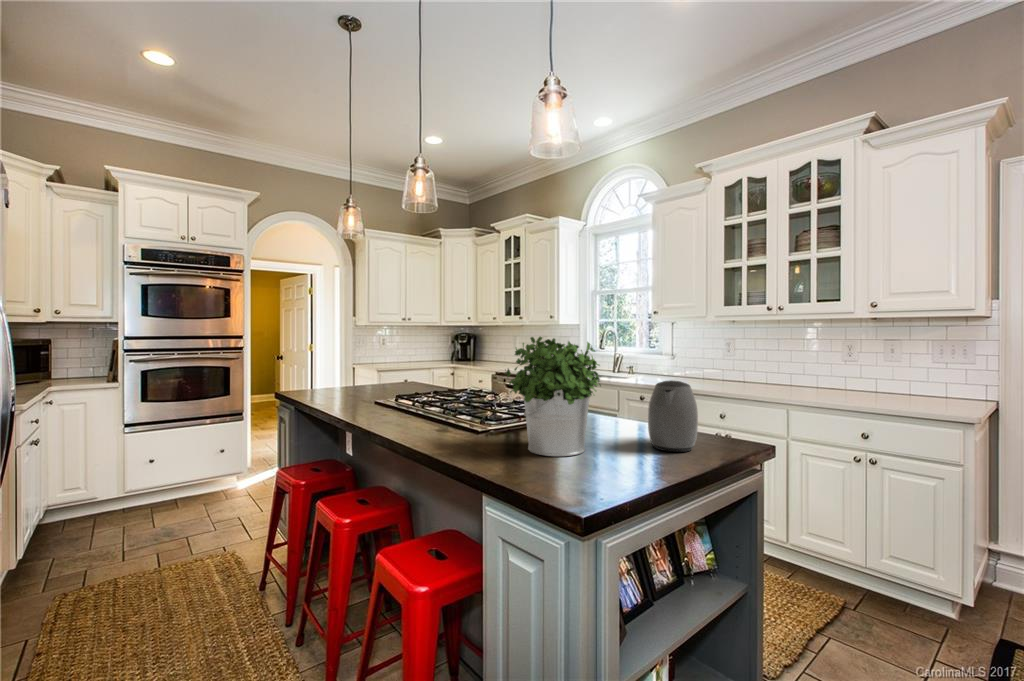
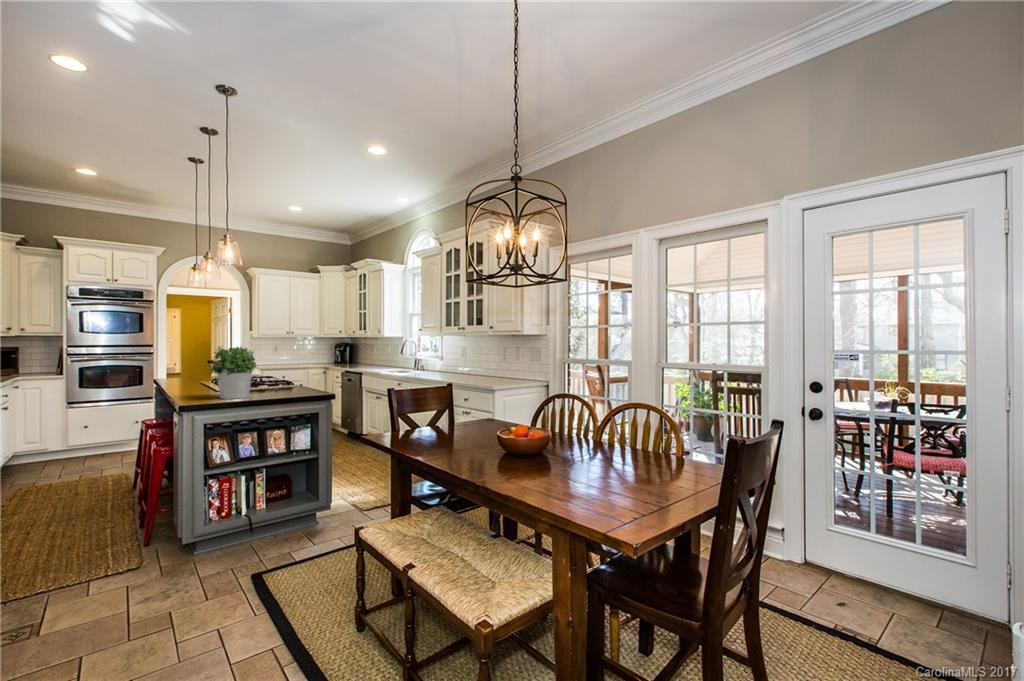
kettle: present [648,380,698,452] -> none [279,366,309,397]

